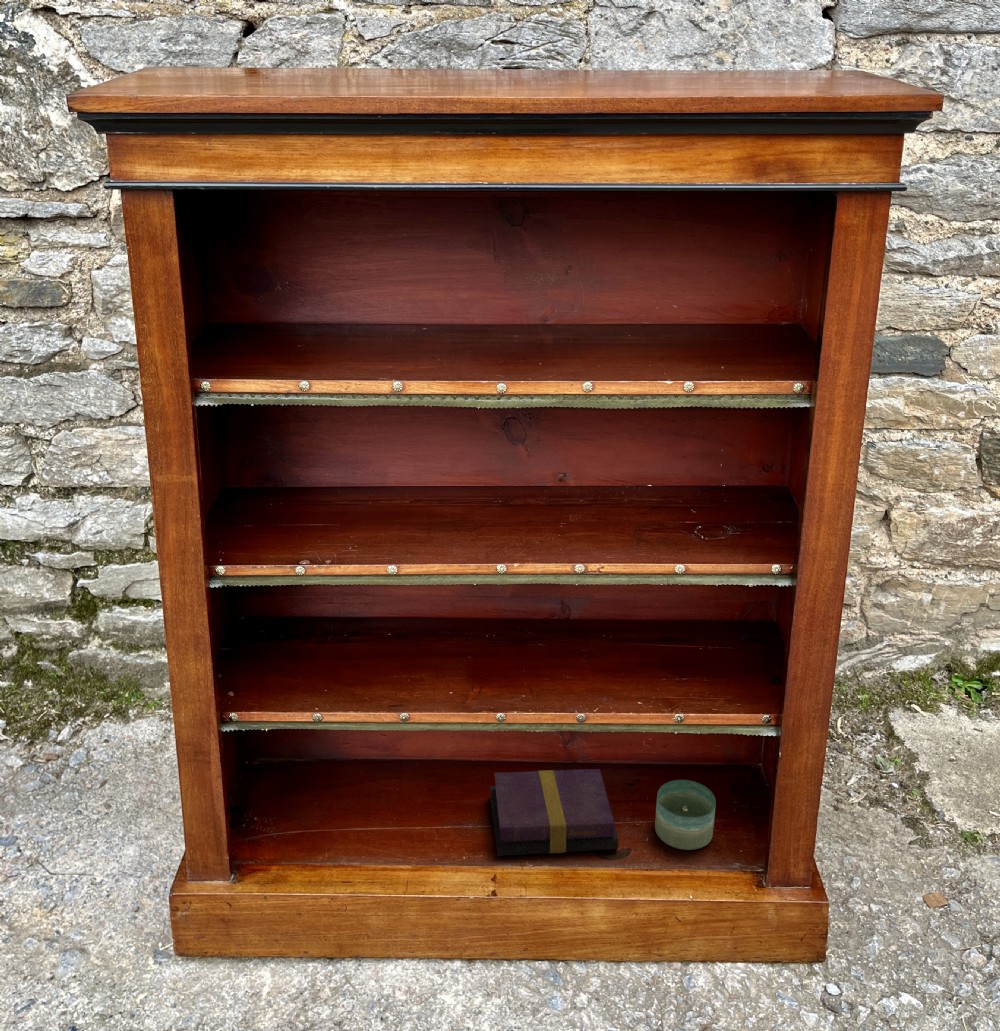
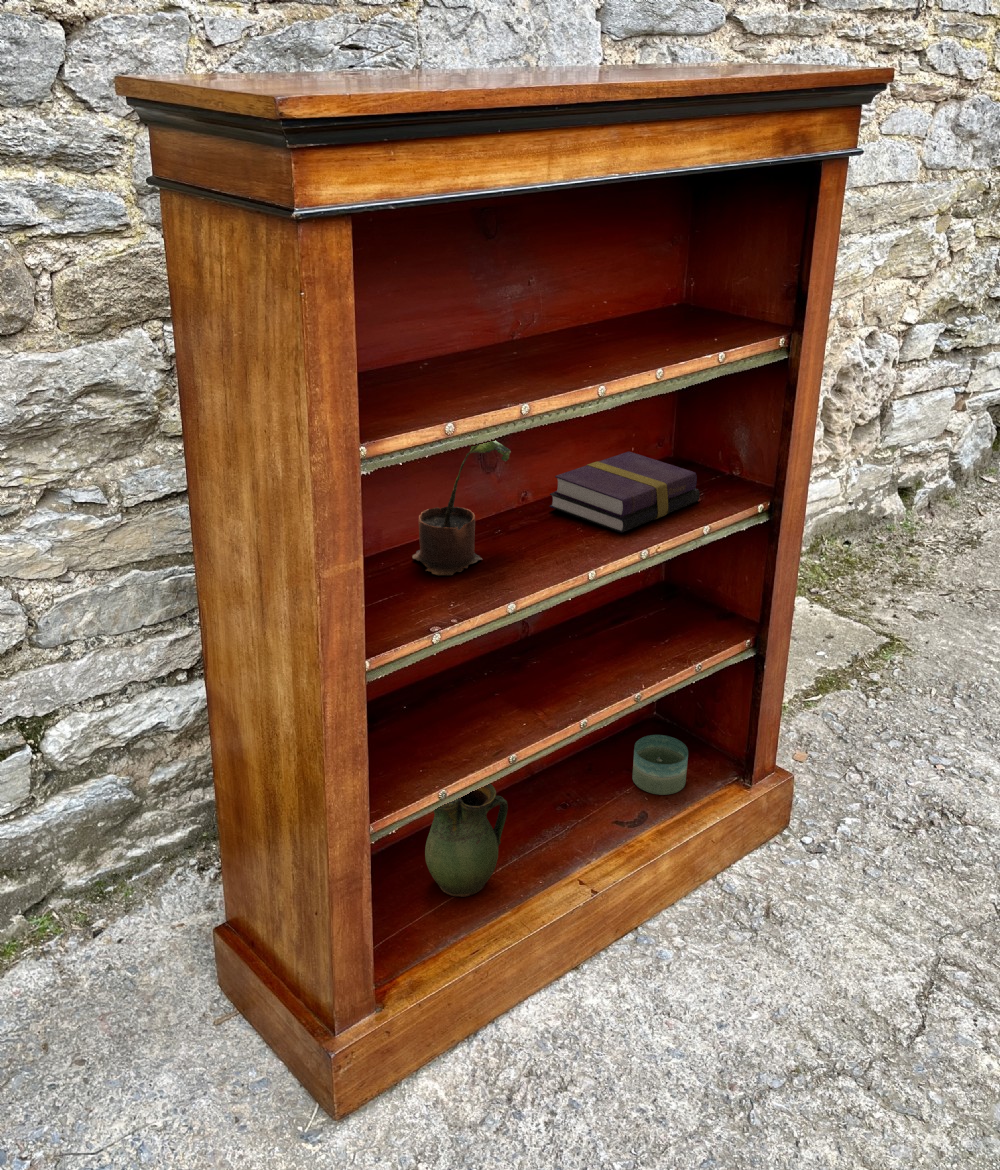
potted plant: none [392,397,501,529] -> present [413,439,511,575]
pitcher: none [372,724,451,842] -> present [425,784,508,897]
book: present [490,769,618,856] -> present [549,452,700,533]

